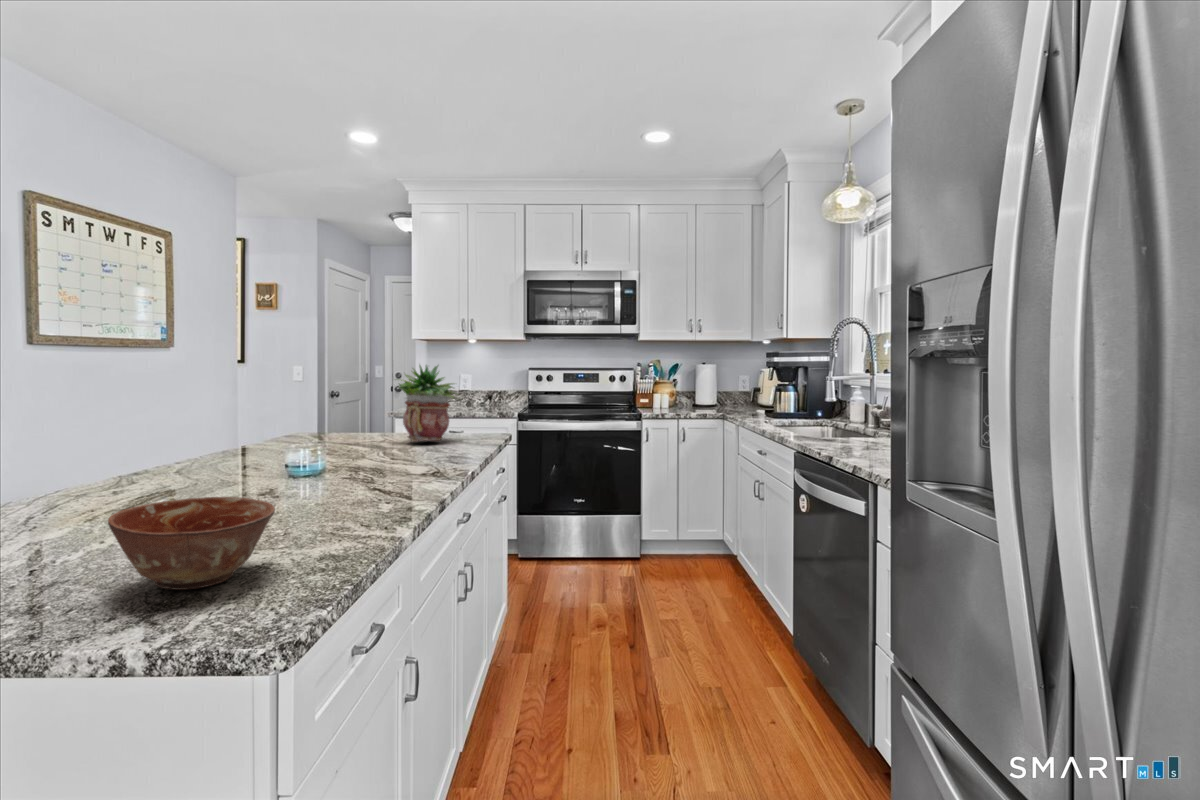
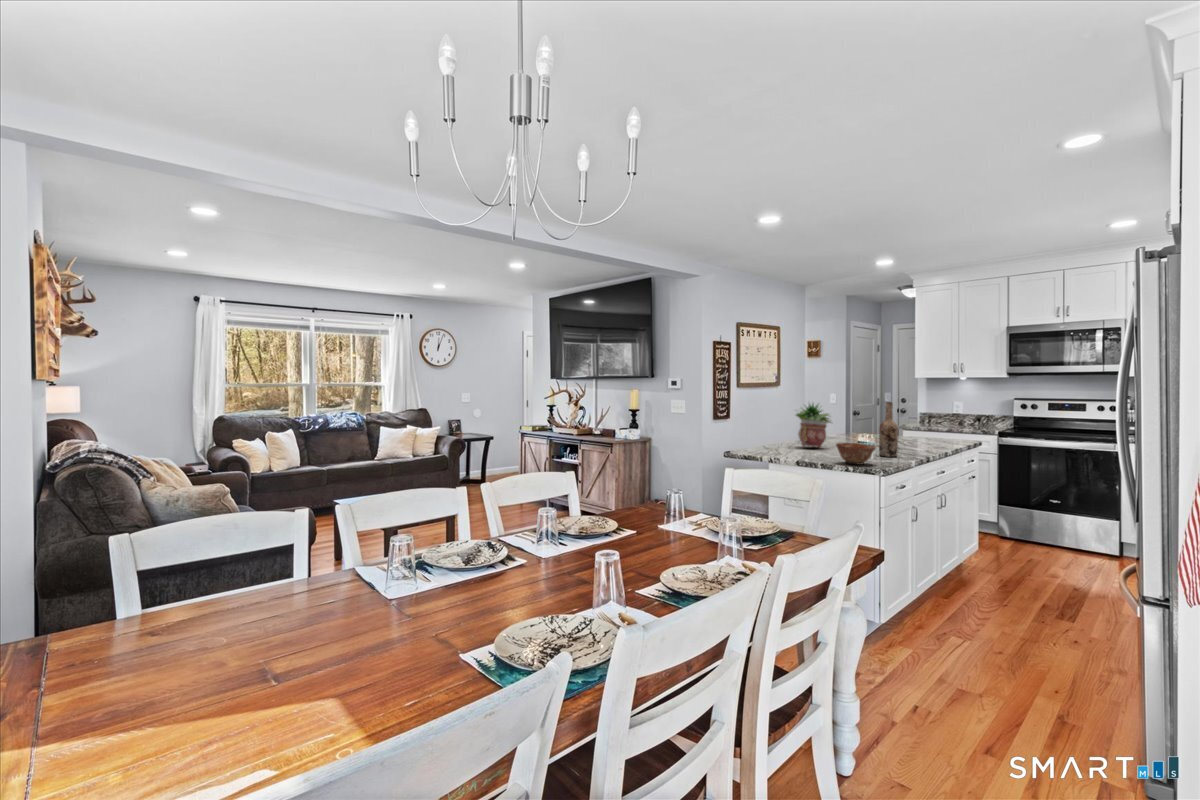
wine bottle: none [315,360,364,509] -> present [879,402,898,457]
potted plant: present [399,365,458,442] -> present [796,404,831,447]

